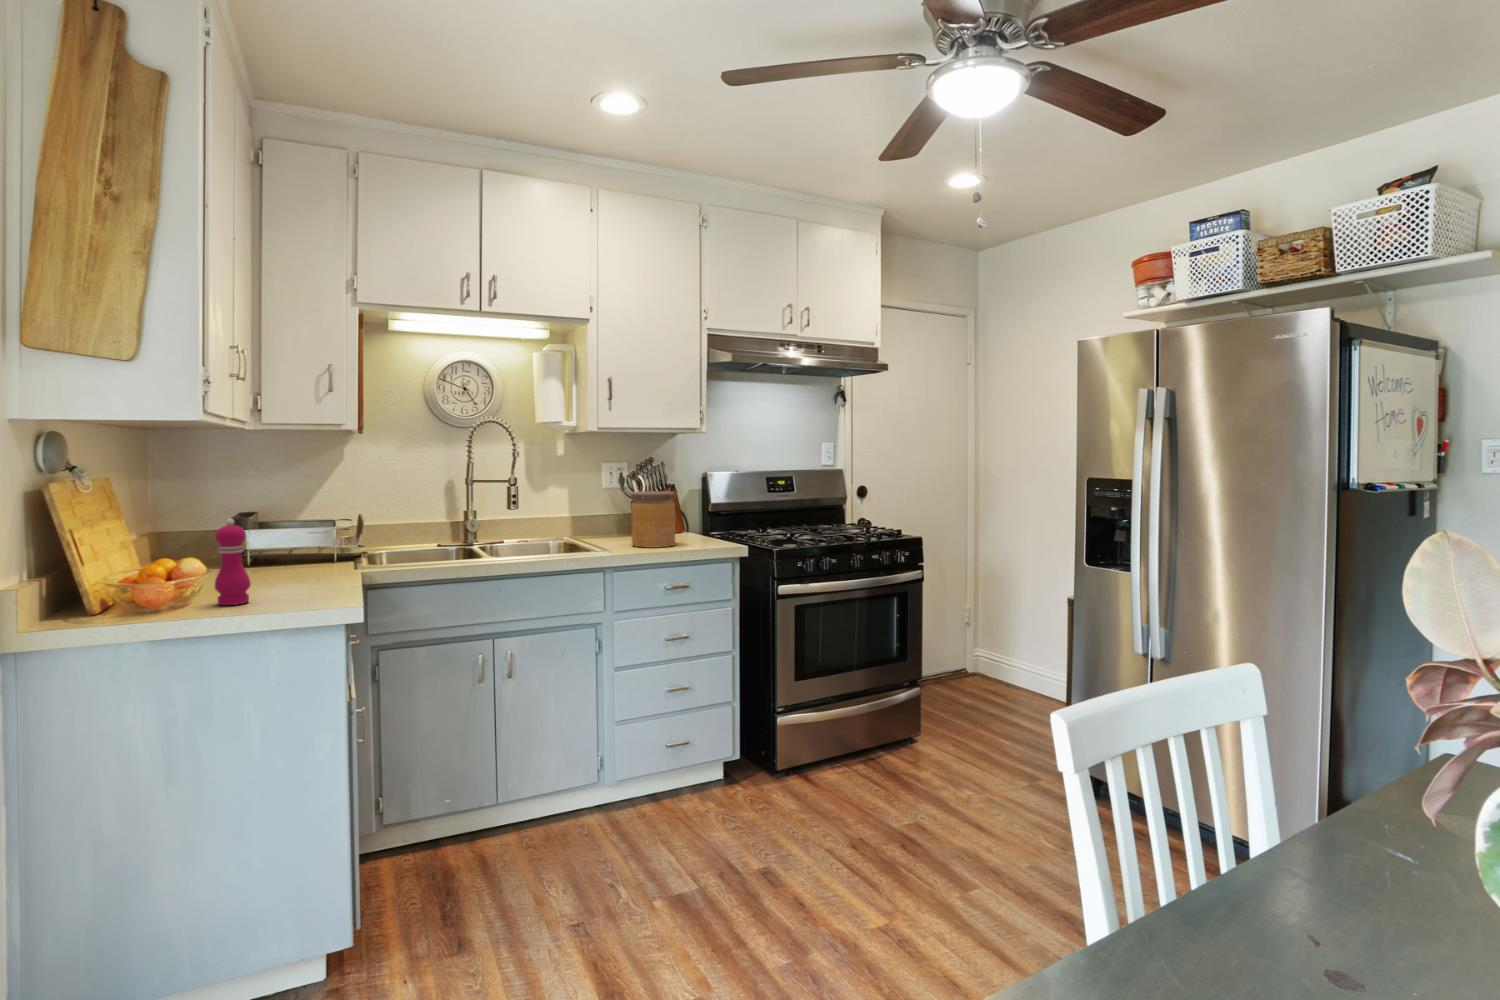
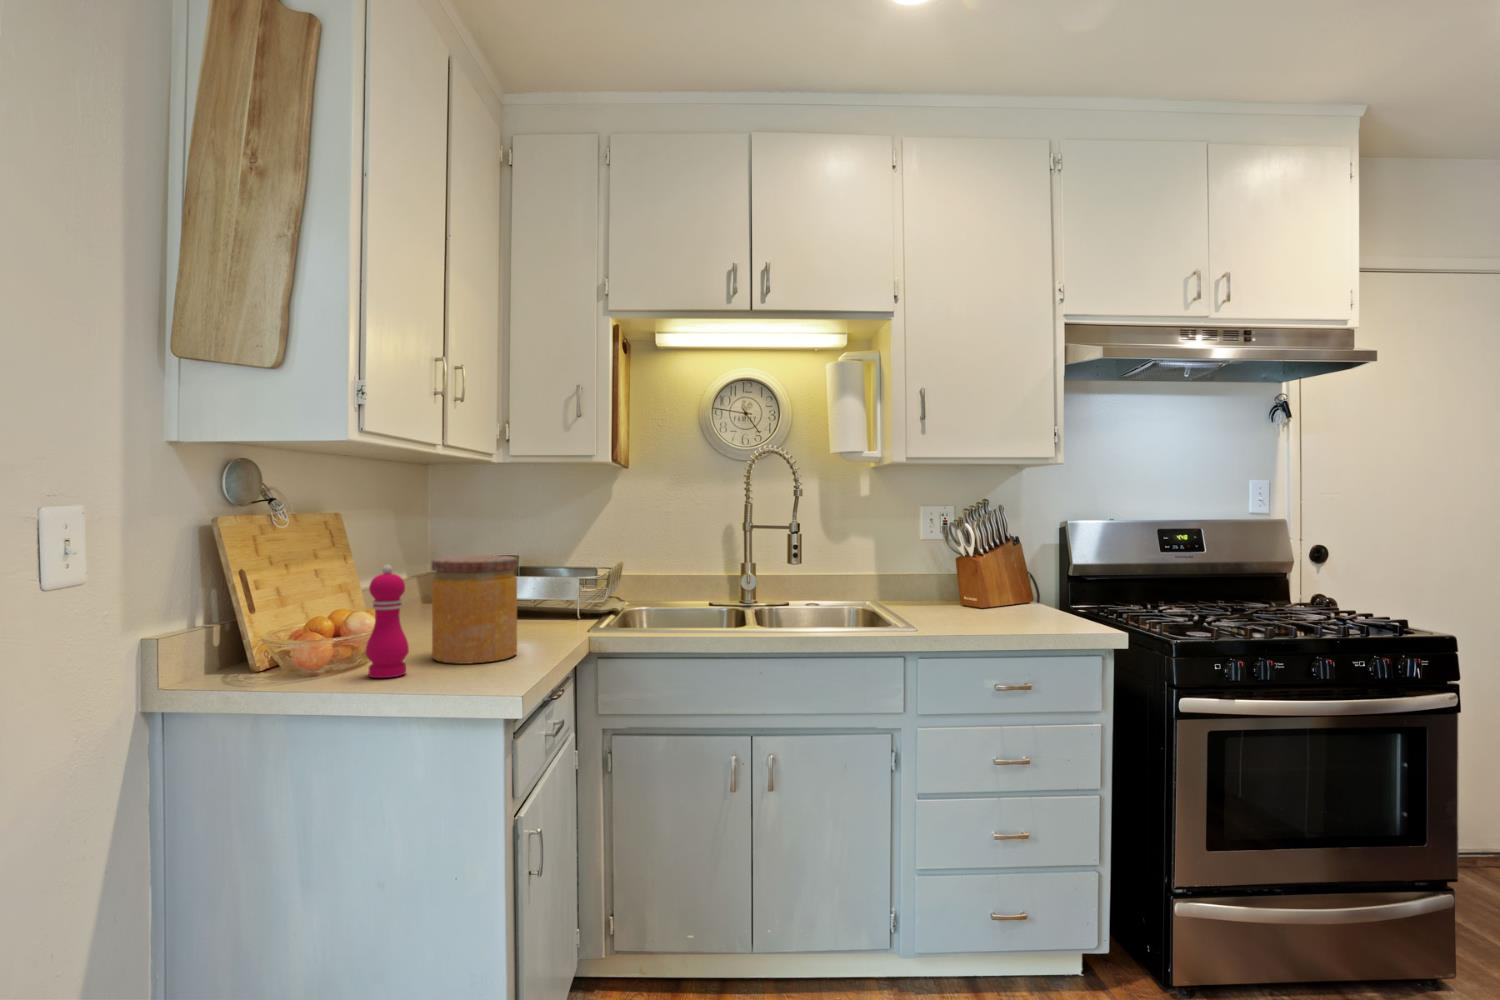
jar: present [631,491,675,548] -> present [432,556,518,664]

